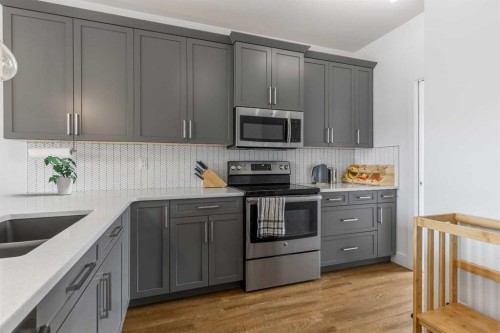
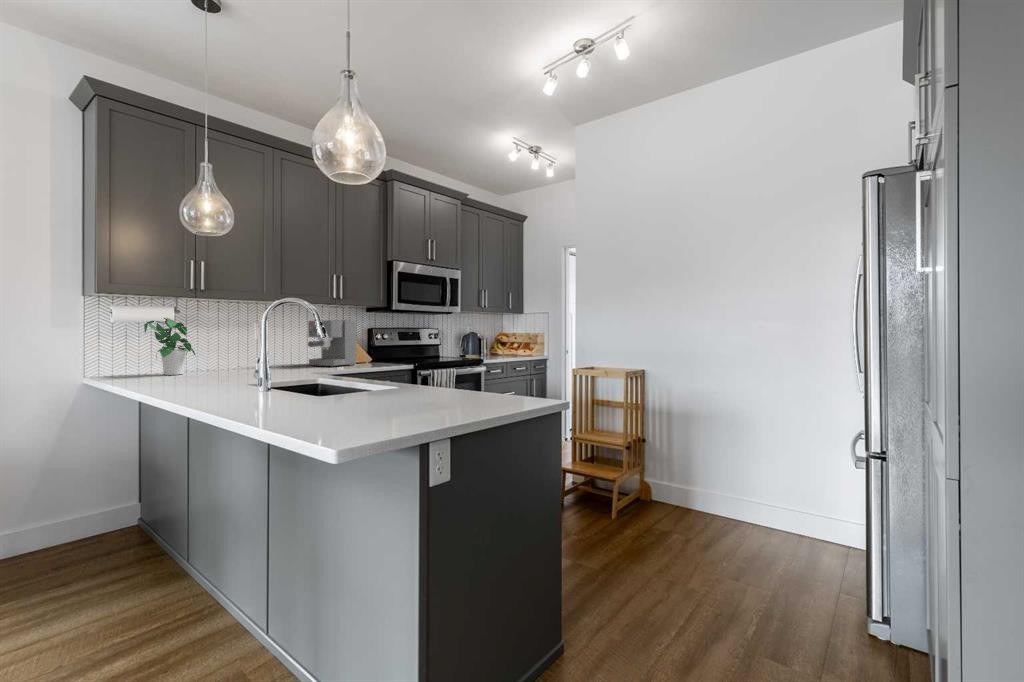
coffee maker: none [158,155,201,192] -> present [308,320,356,367]

